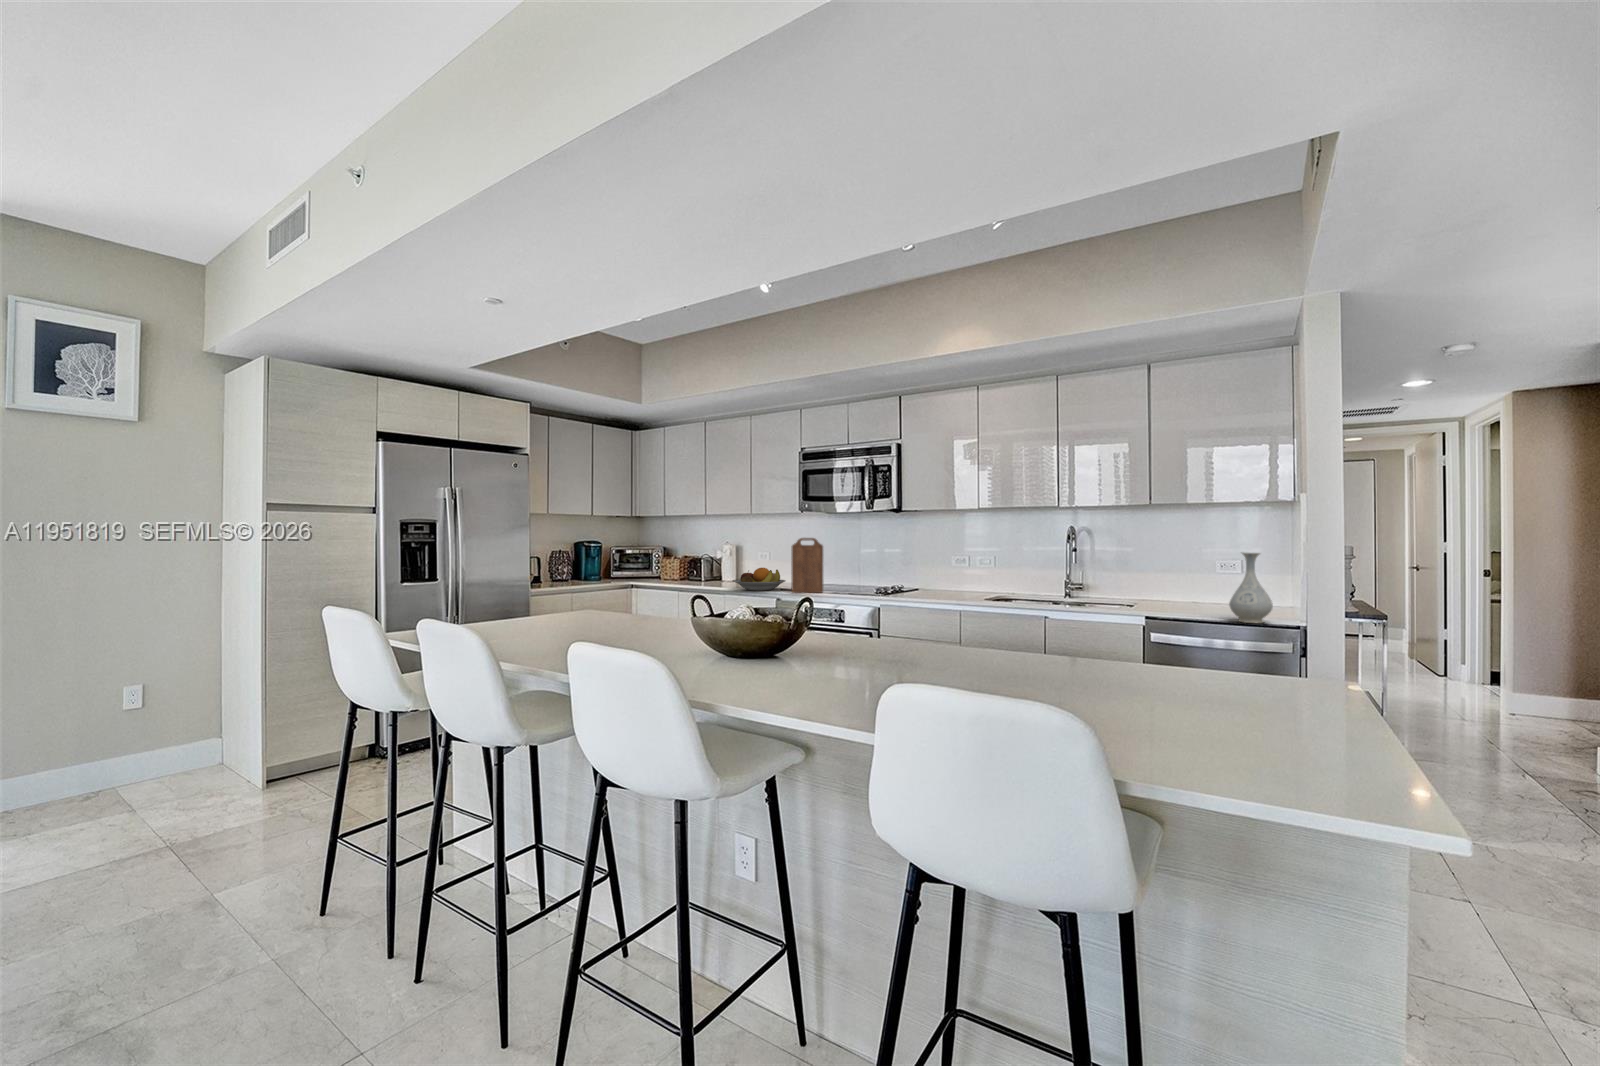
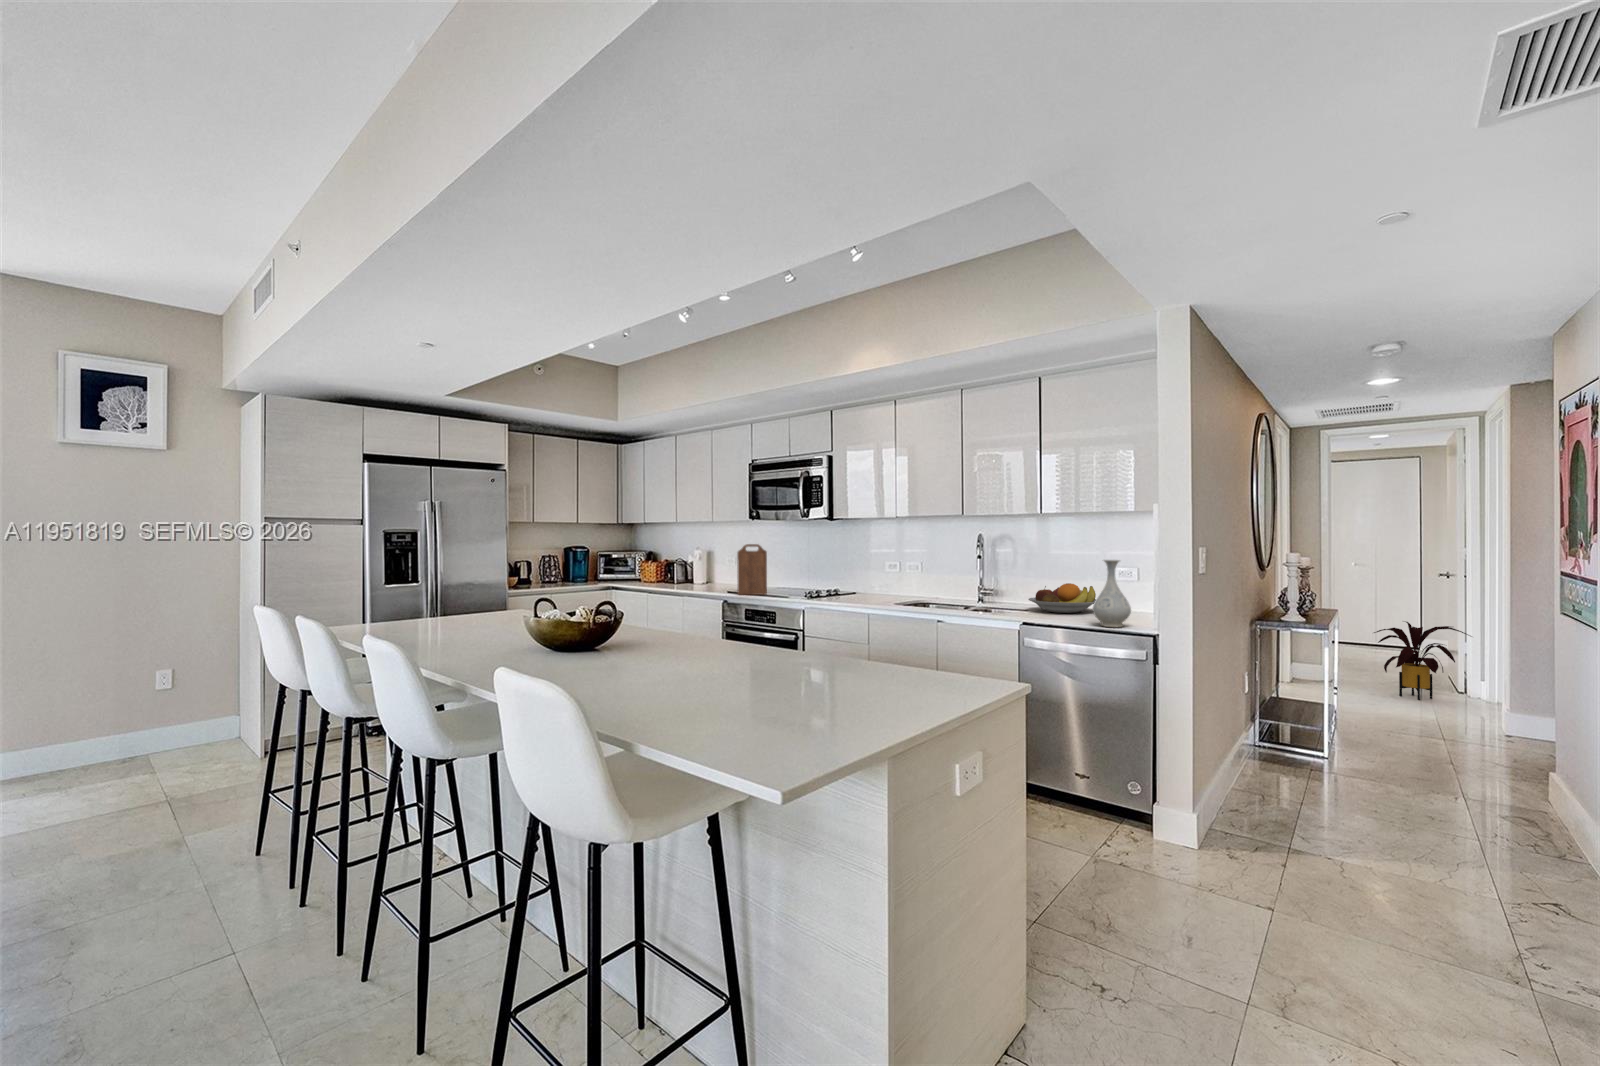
fruit bowl: present [734,568,786,591] -> present [1029,583,1096,613]
house plant: none [1411,617,1508,695] -> present [1374,622,1470,700]

